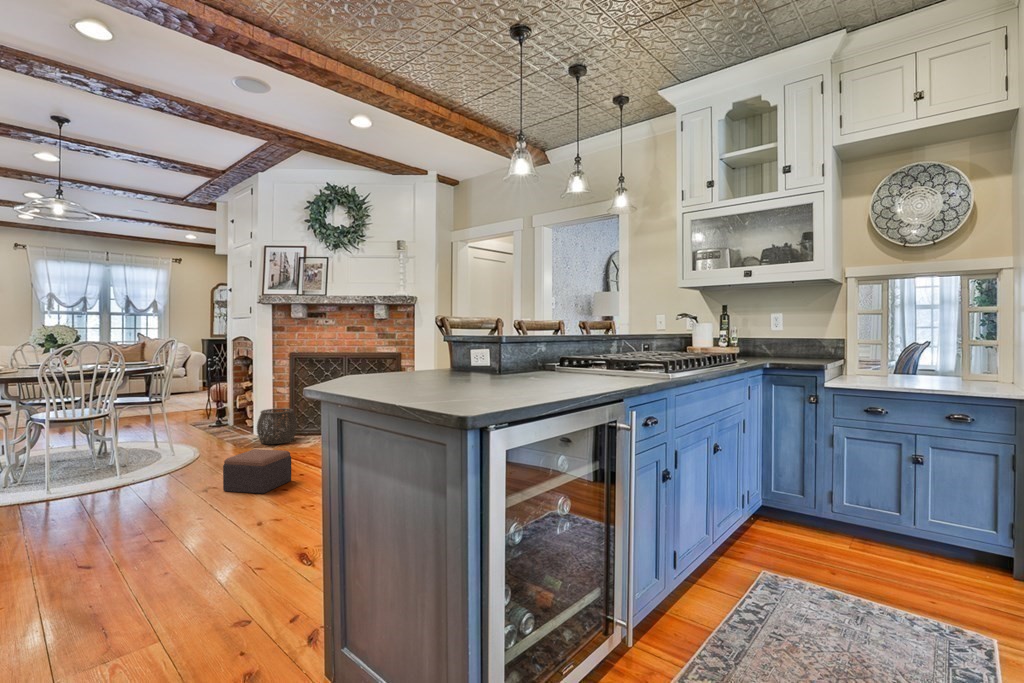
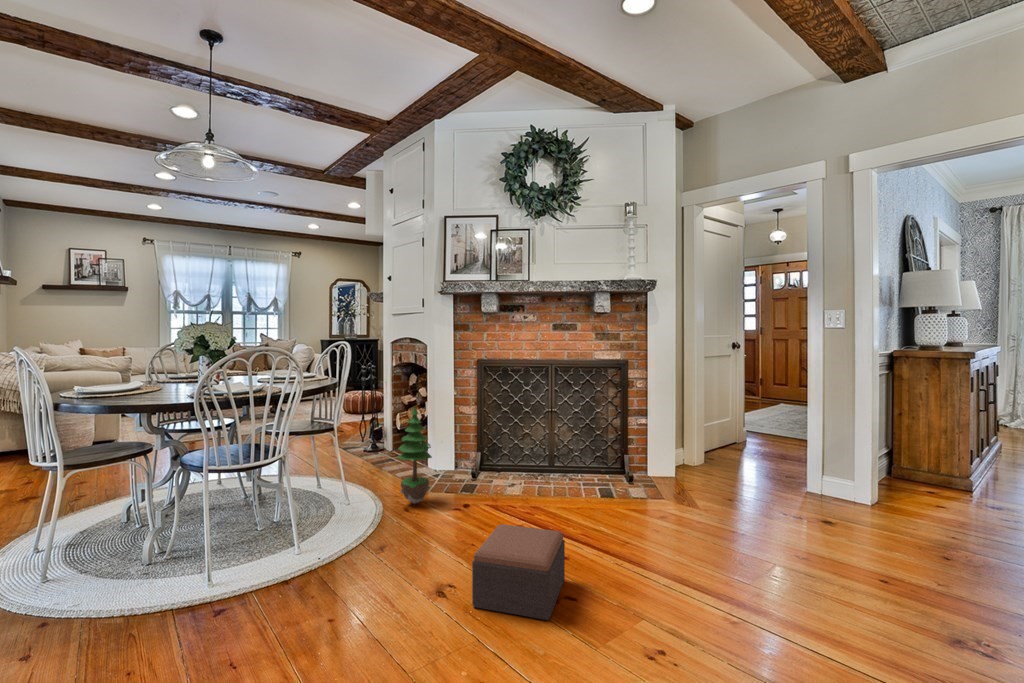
potted tree: none [211,383,240,453] -> present [397,407,432,504]
woven basket: present [257,408,297,444] -> none [442,435,493,488]

